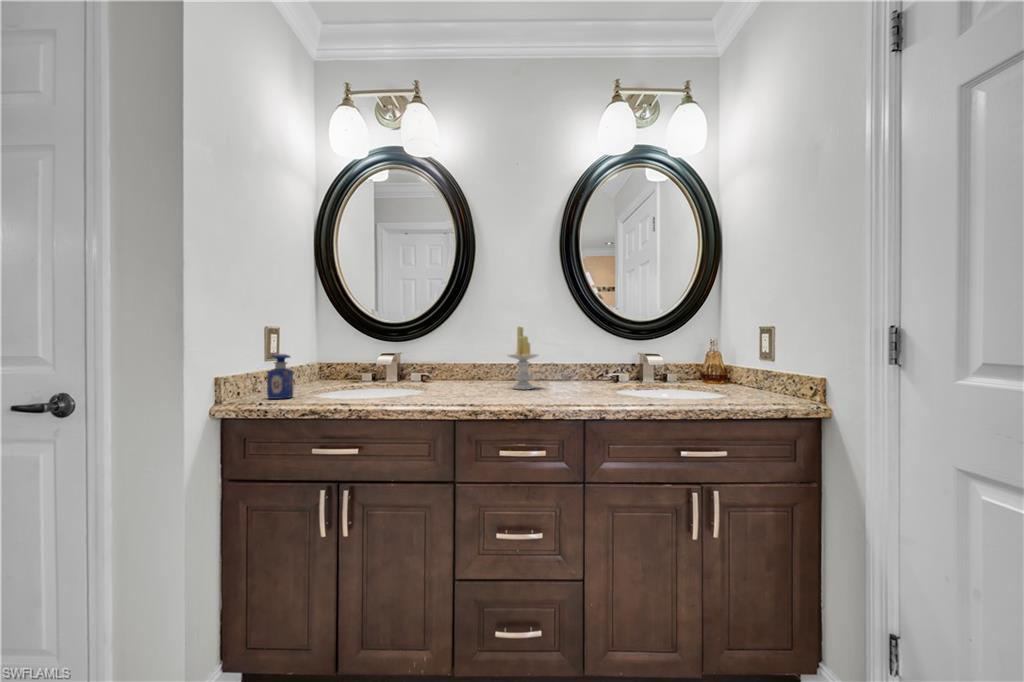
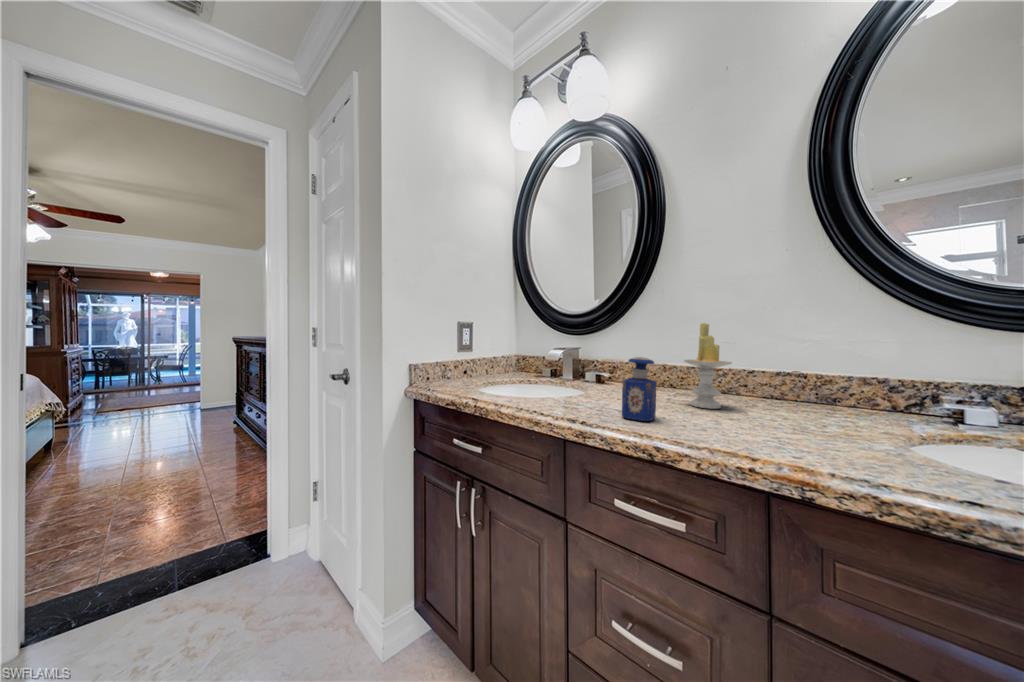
perfume bottle: present [267,354,293,399] -> present [622,357,657,421]

